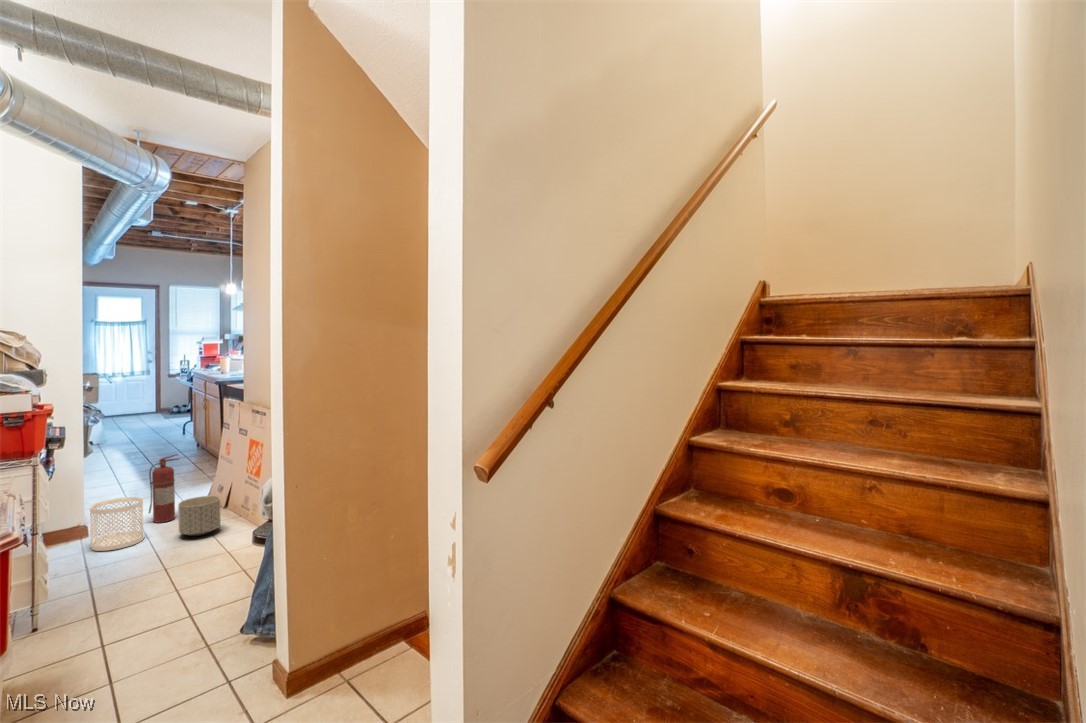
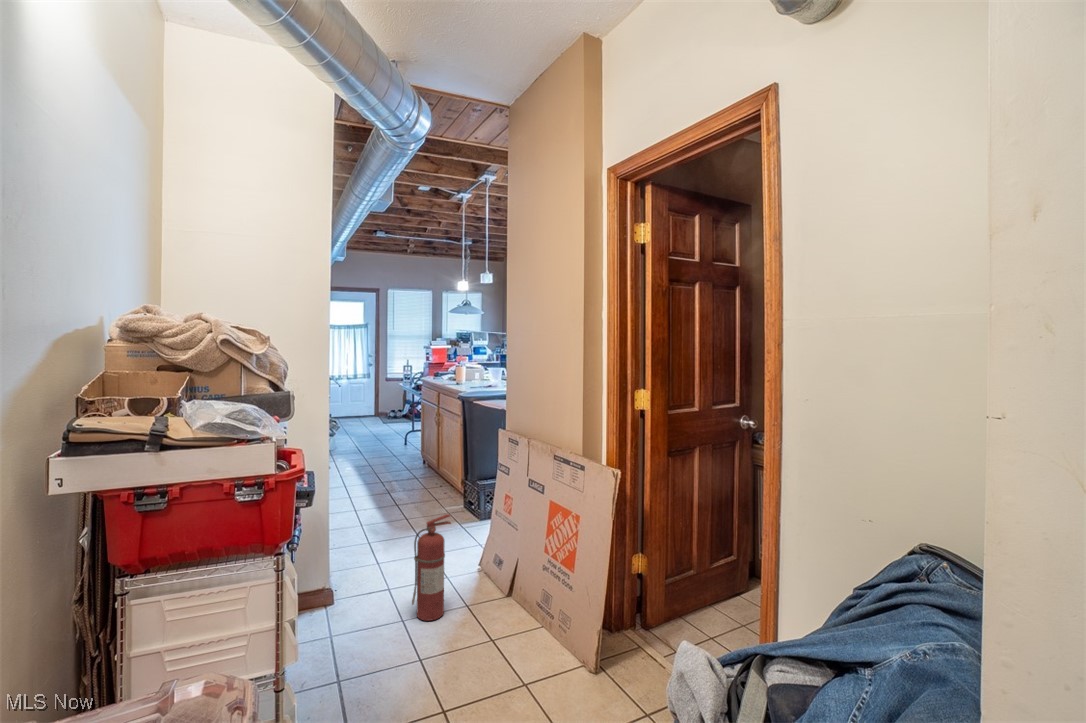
planter: present [178,496,221,536] -> none [465,596,523,674]
waste basket: present [90,497,144,551] -> none [345,588,414,690]

